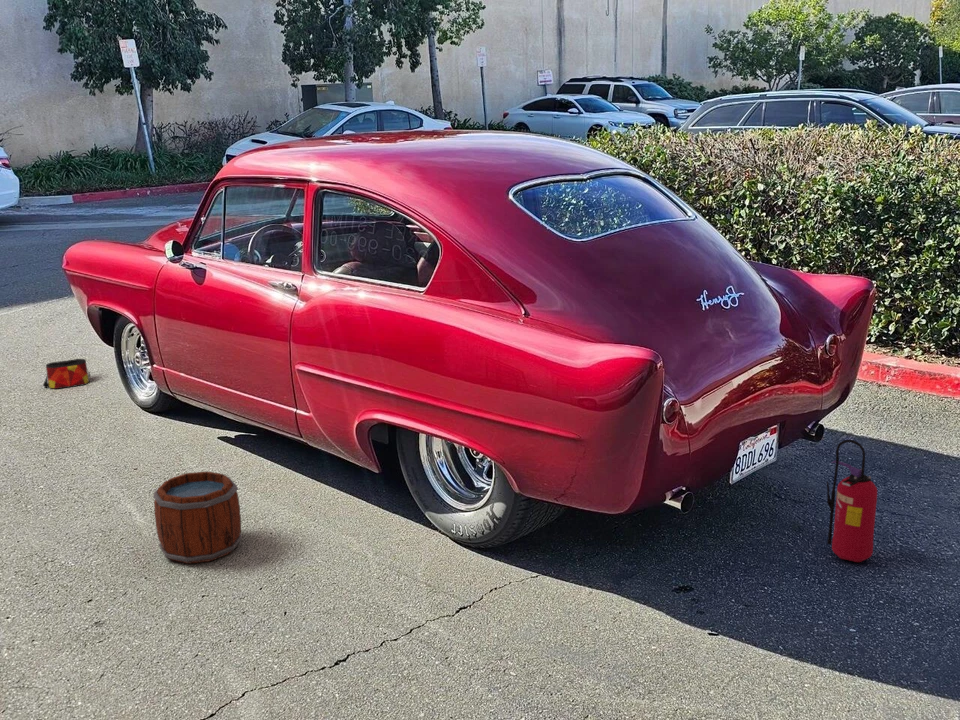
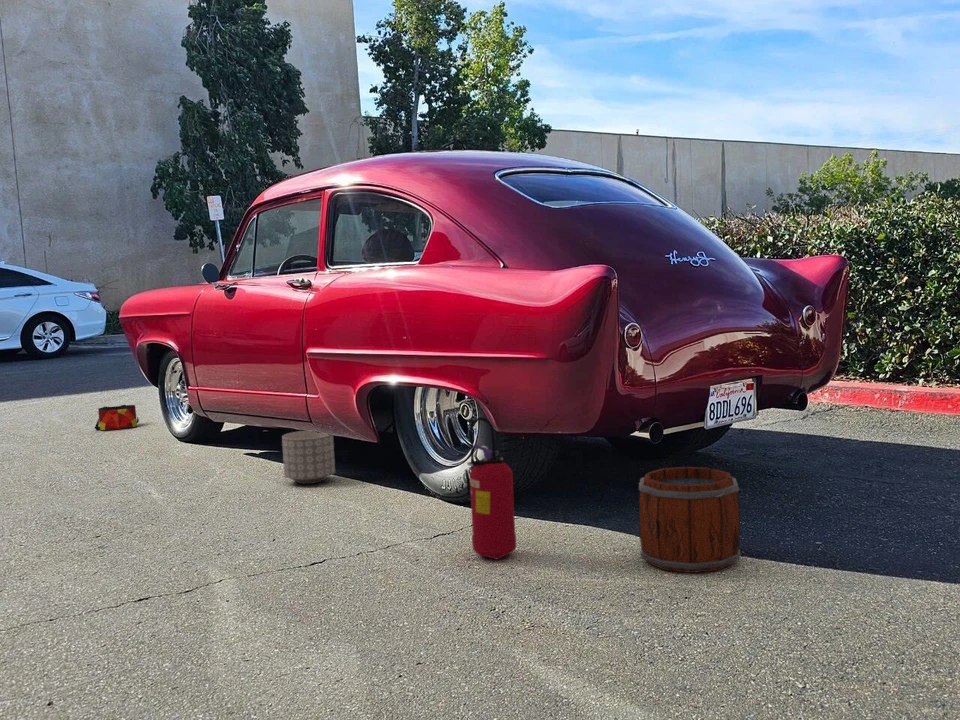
fire extinguisher: present [827,440,877,562] -> present [465,417,516,559]
planter: none [273,441,329,502] -> present [282,430,335,484]
bucket: present [153,471,242,564] -> present [639,467,741,573]

